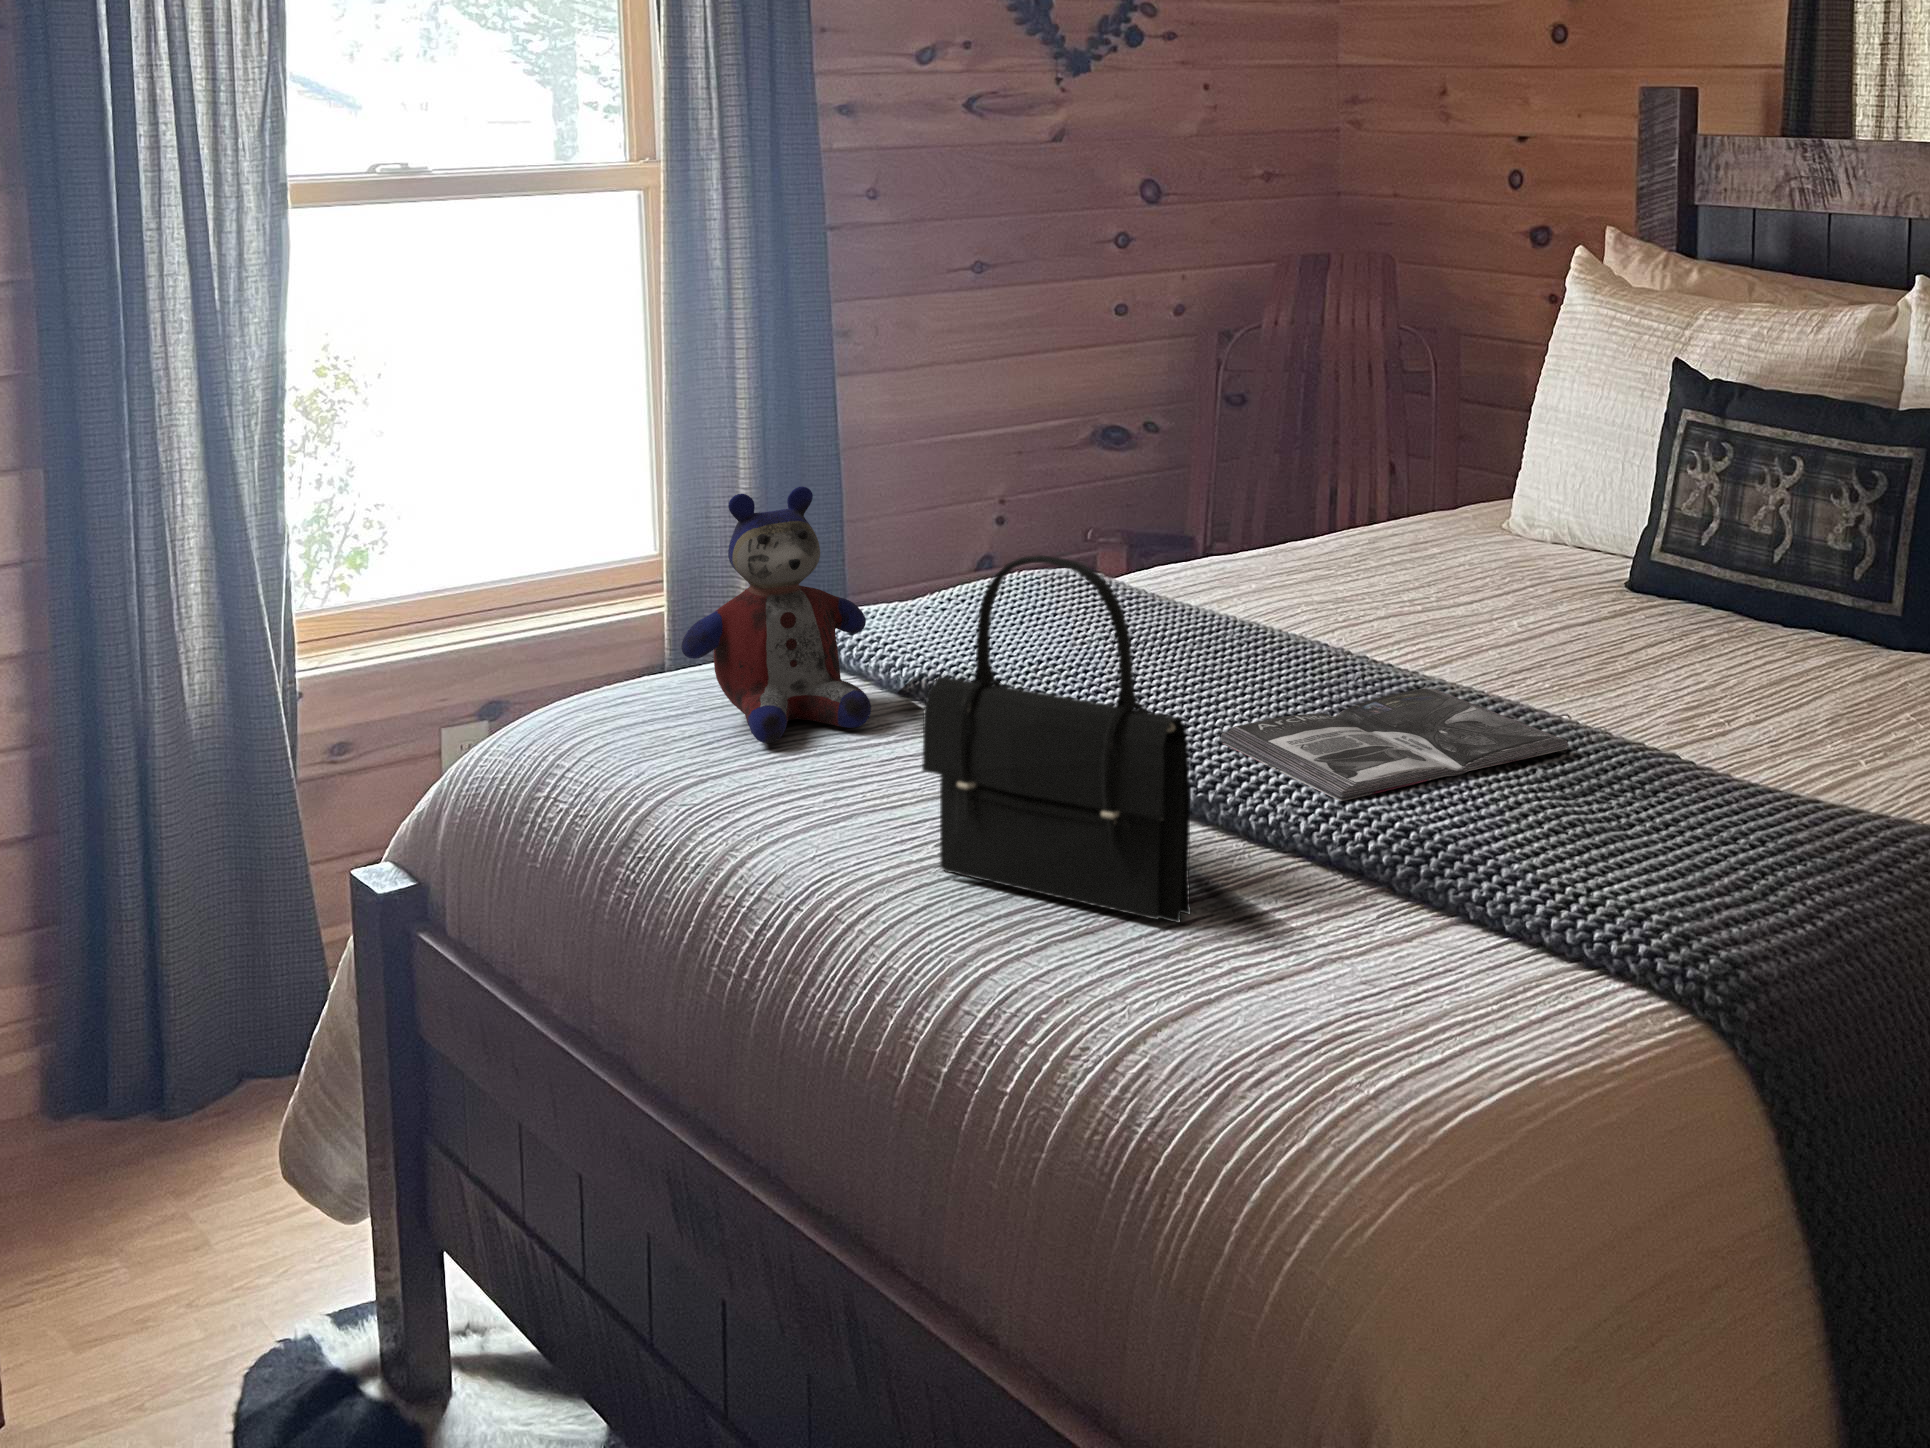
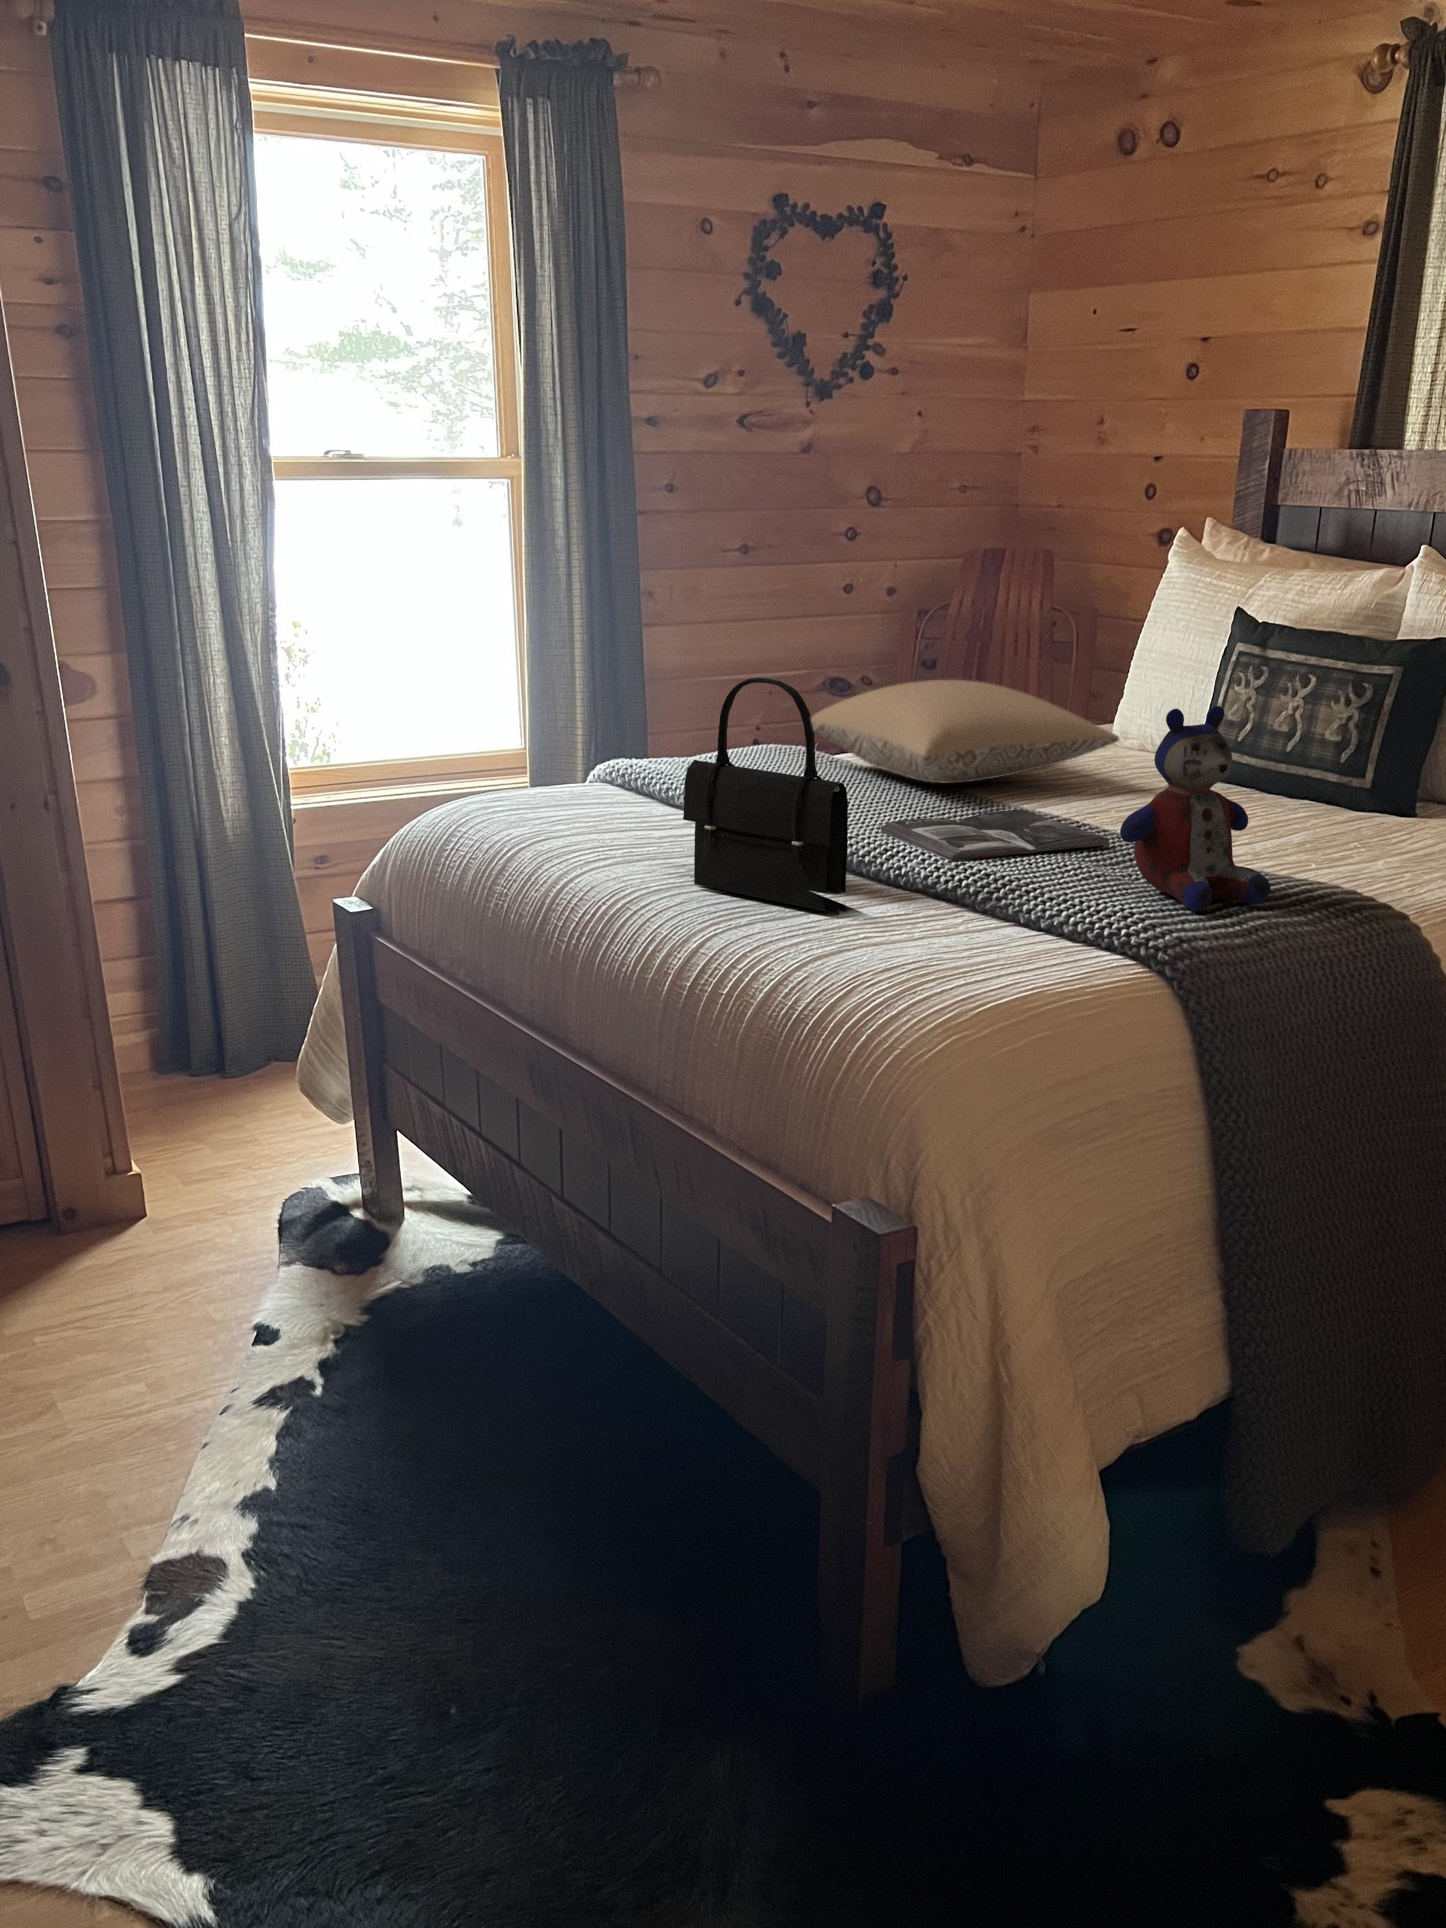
pillow: none [1091,481,1546,637] -> present [812,680,1119,783]
stuffed bear: present [681,486,871,743] -> present [1120,706,1271,911]

